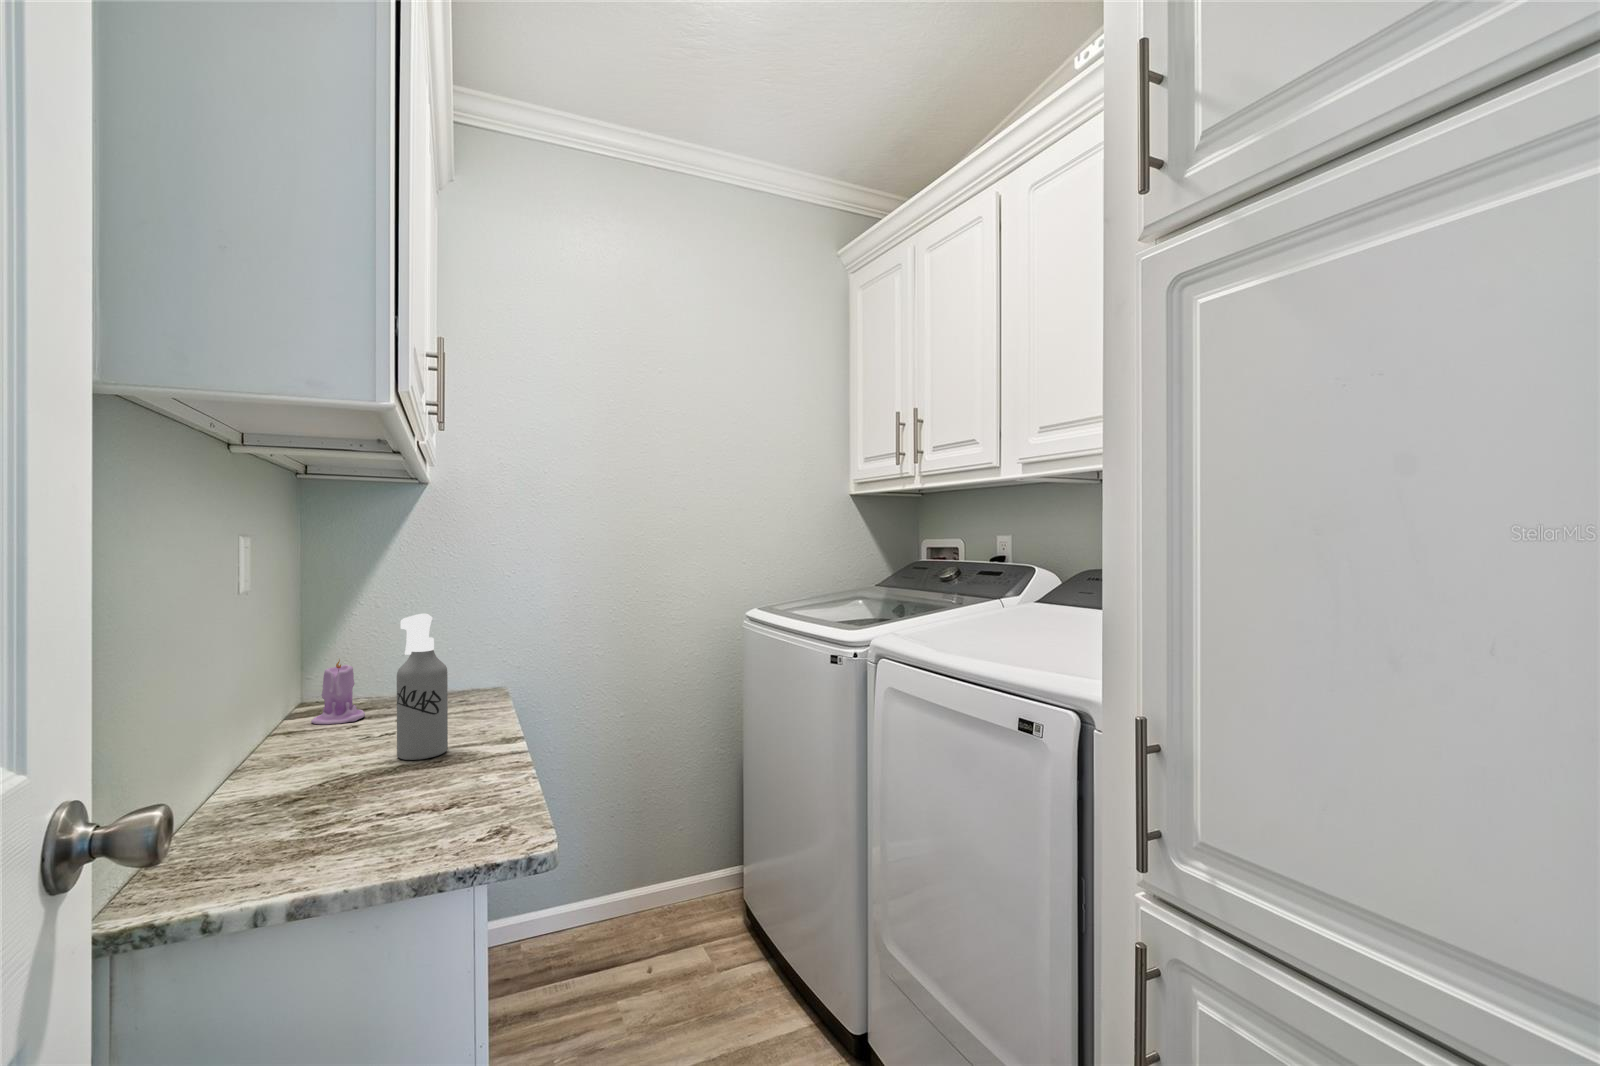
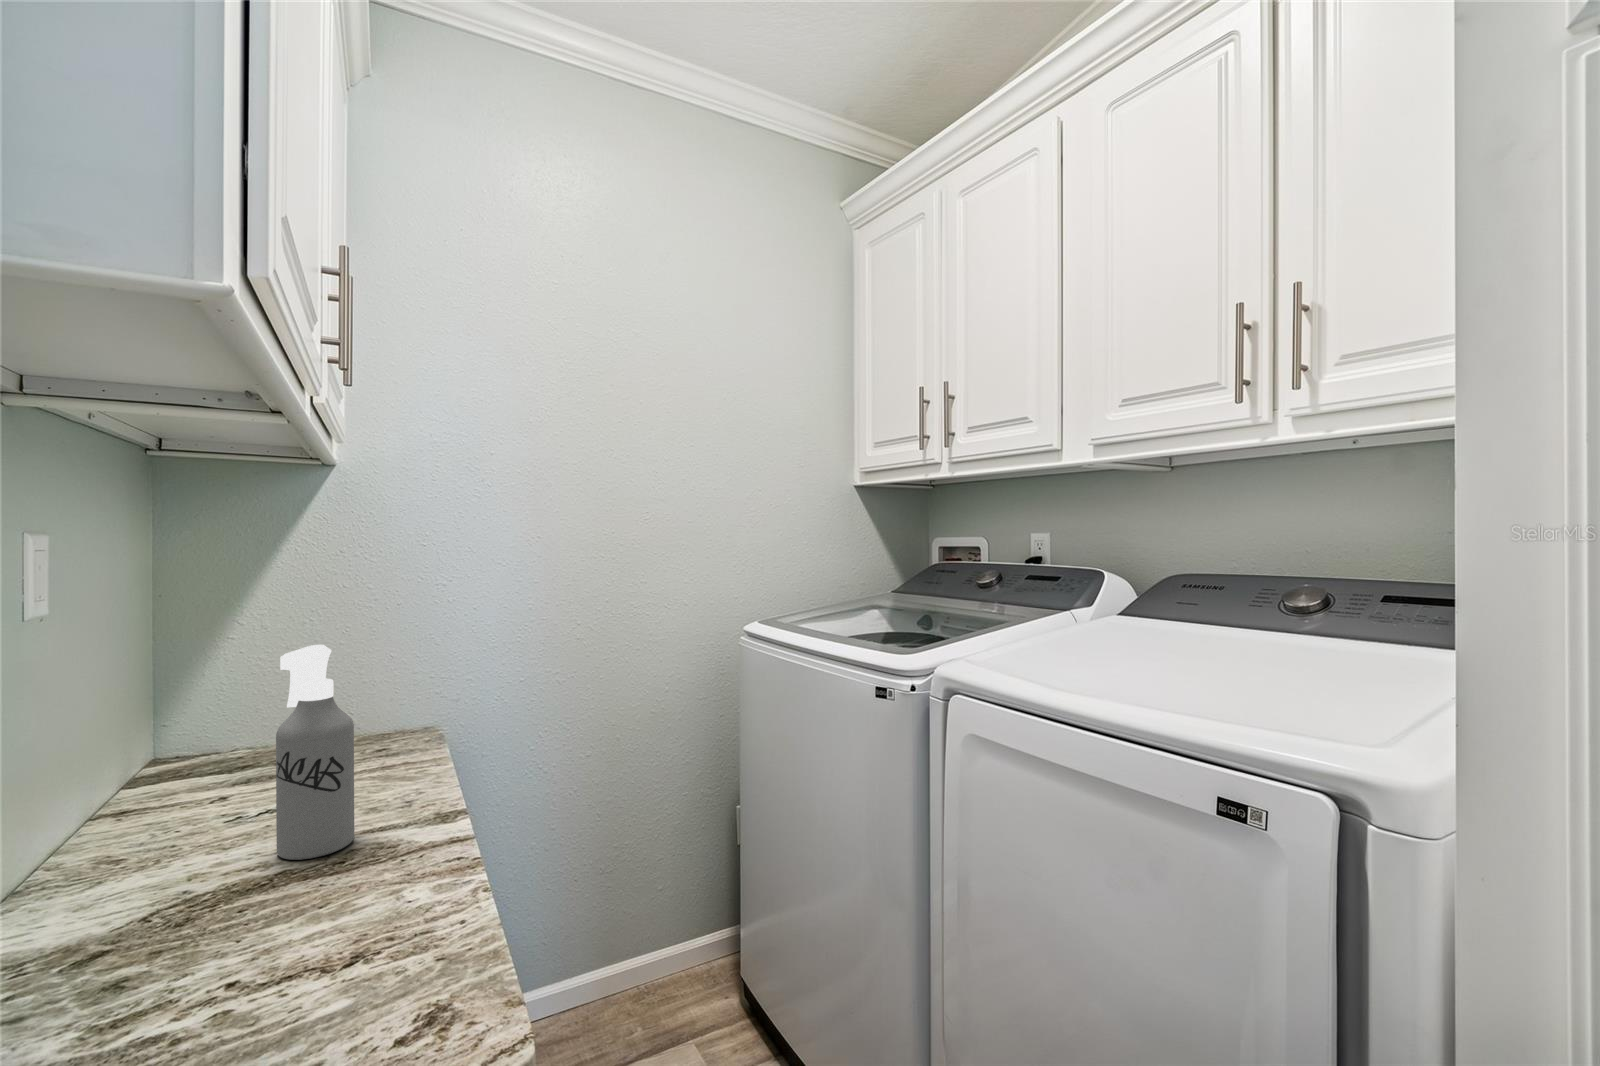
candle: present [311,659,365,724] -> none [160,702,241,796]

